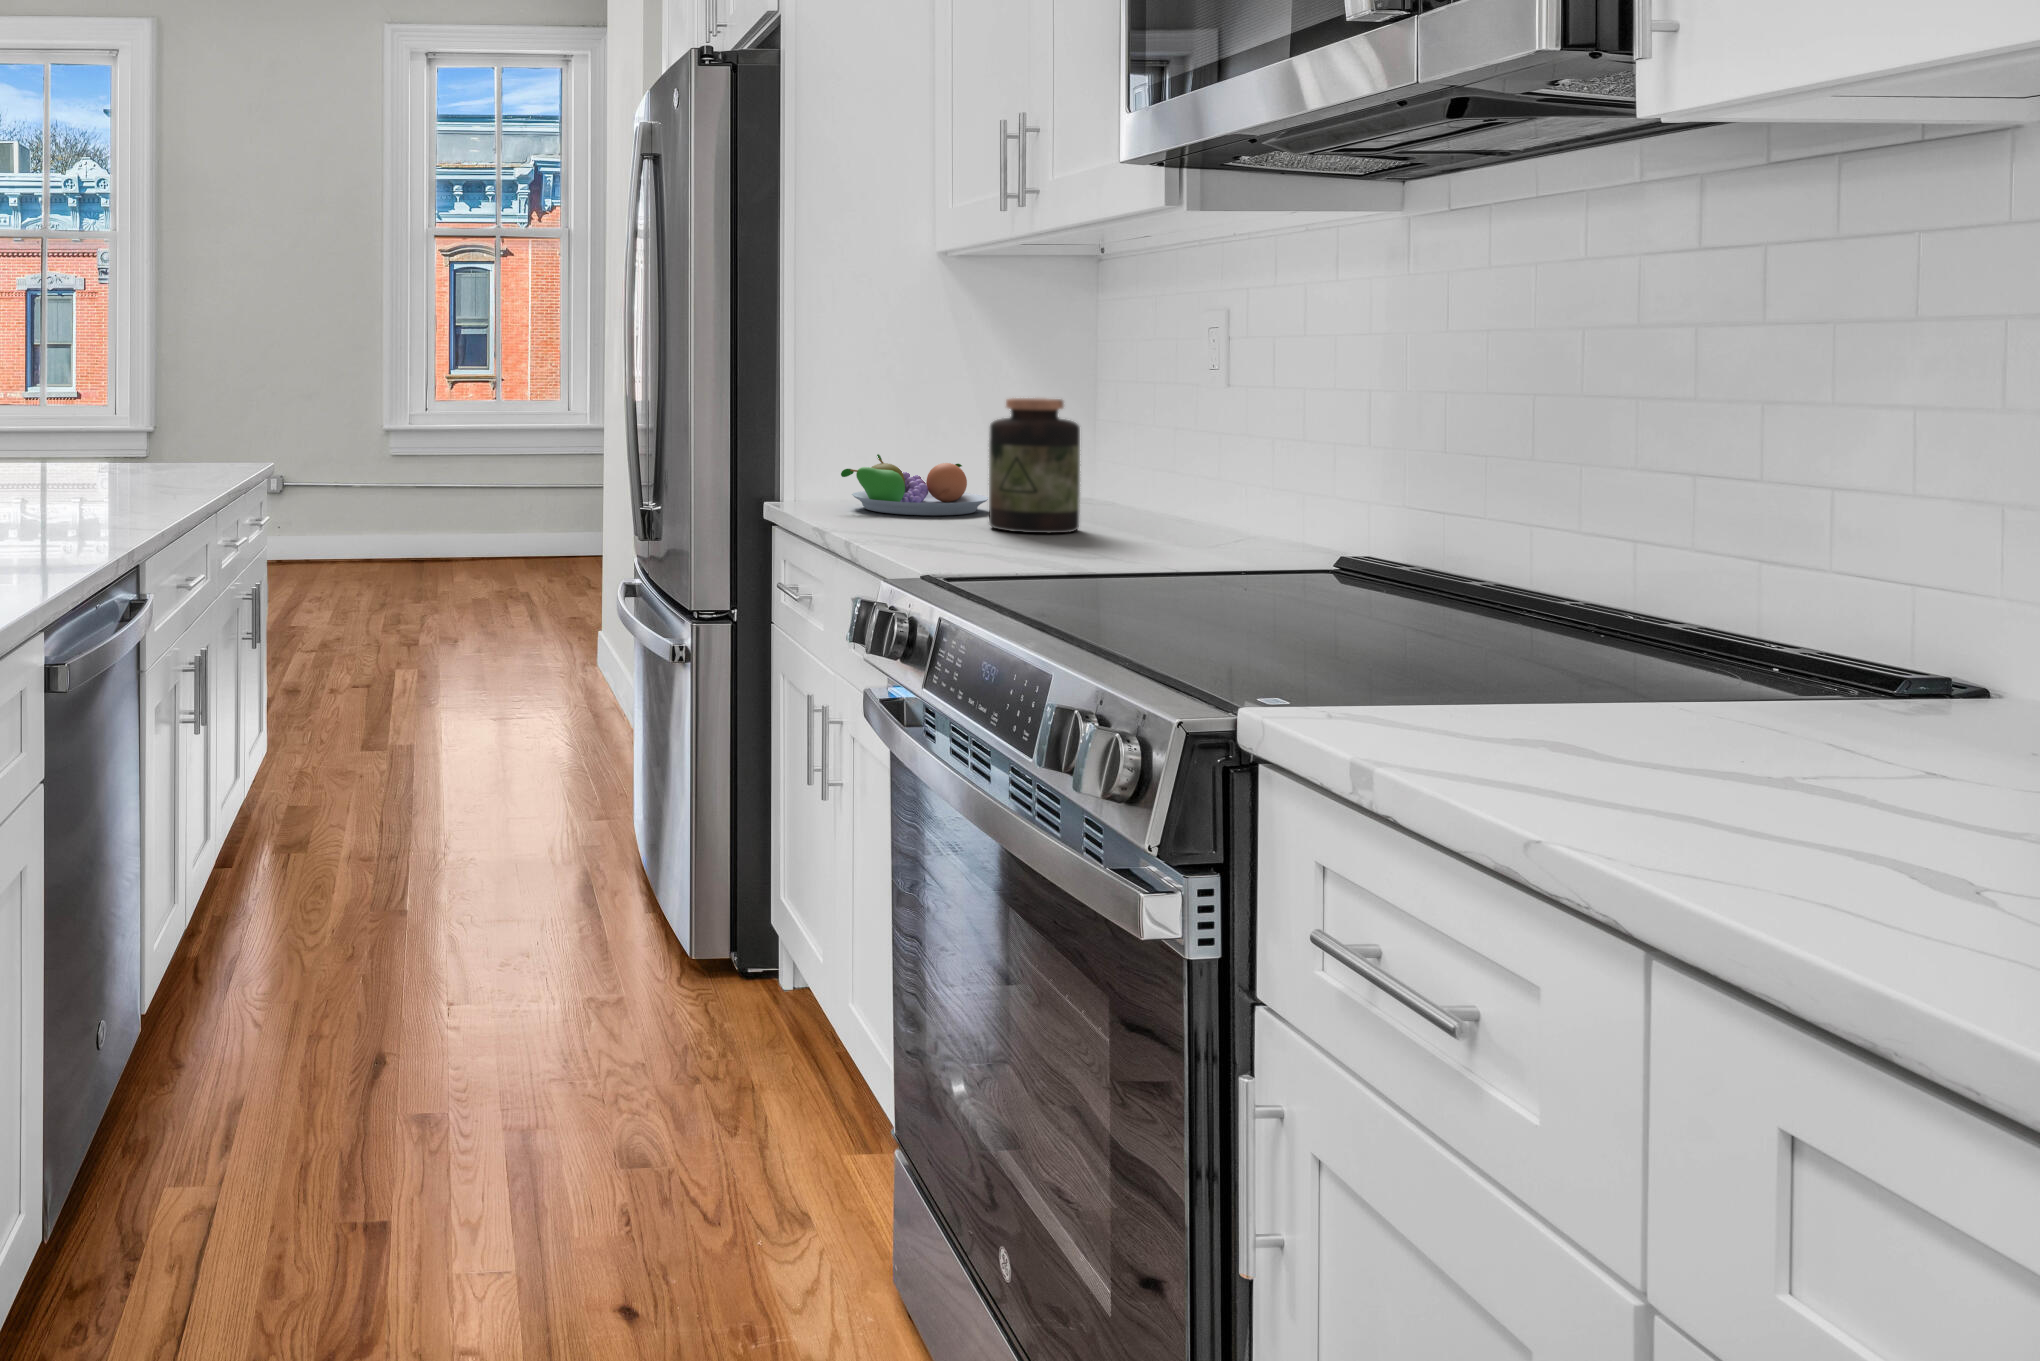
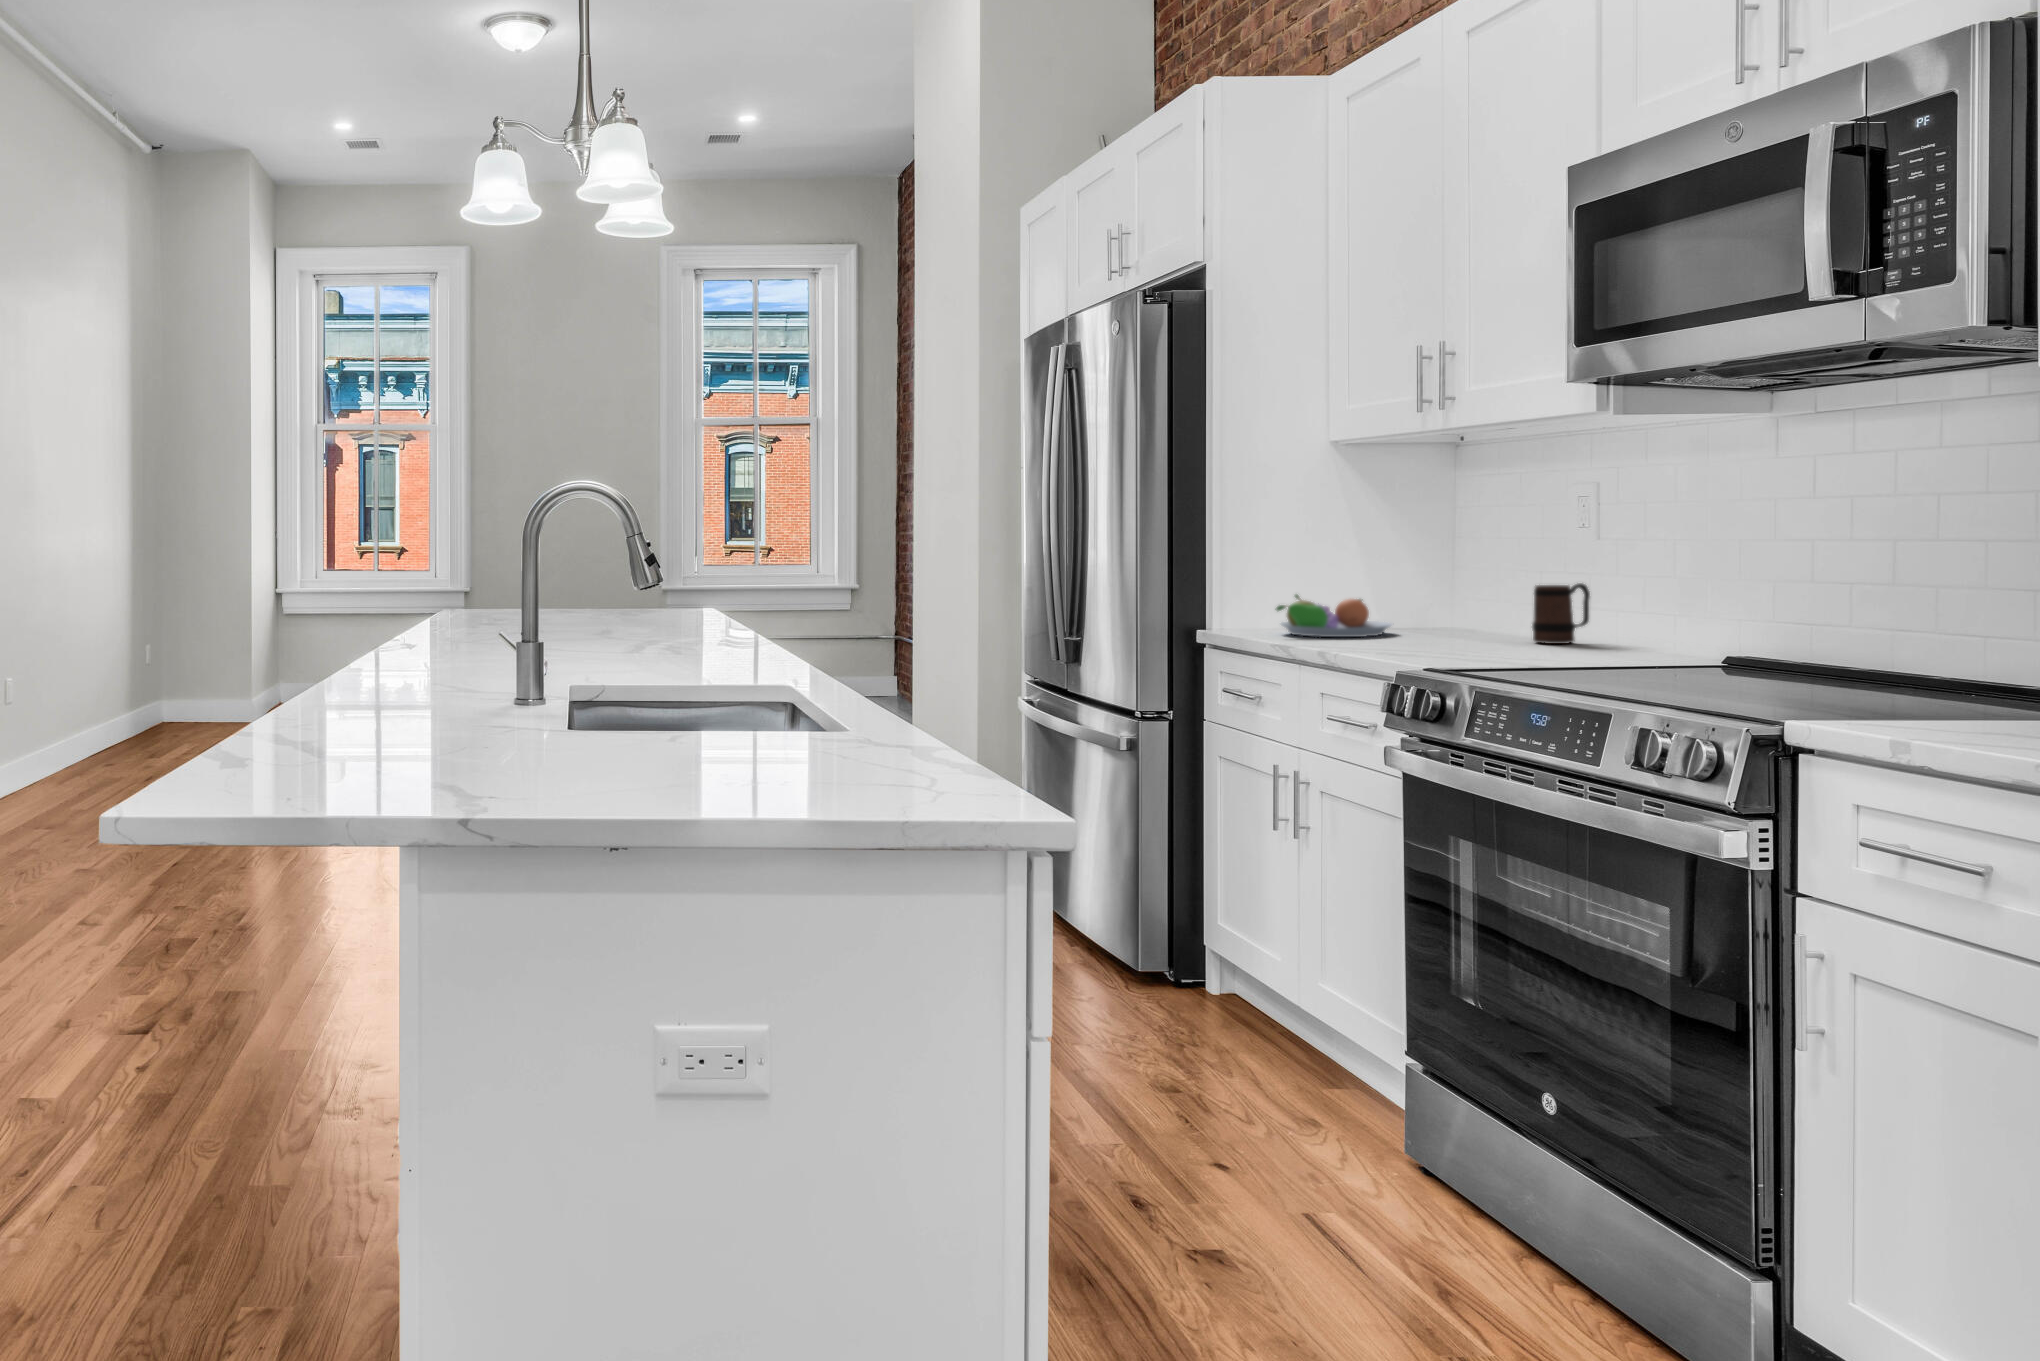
jar: present [989,398,1080,533] -> none [1415,547,1491,645]
mug: none [1129,454,1202,537] -> present [1532,583,1590,644]

